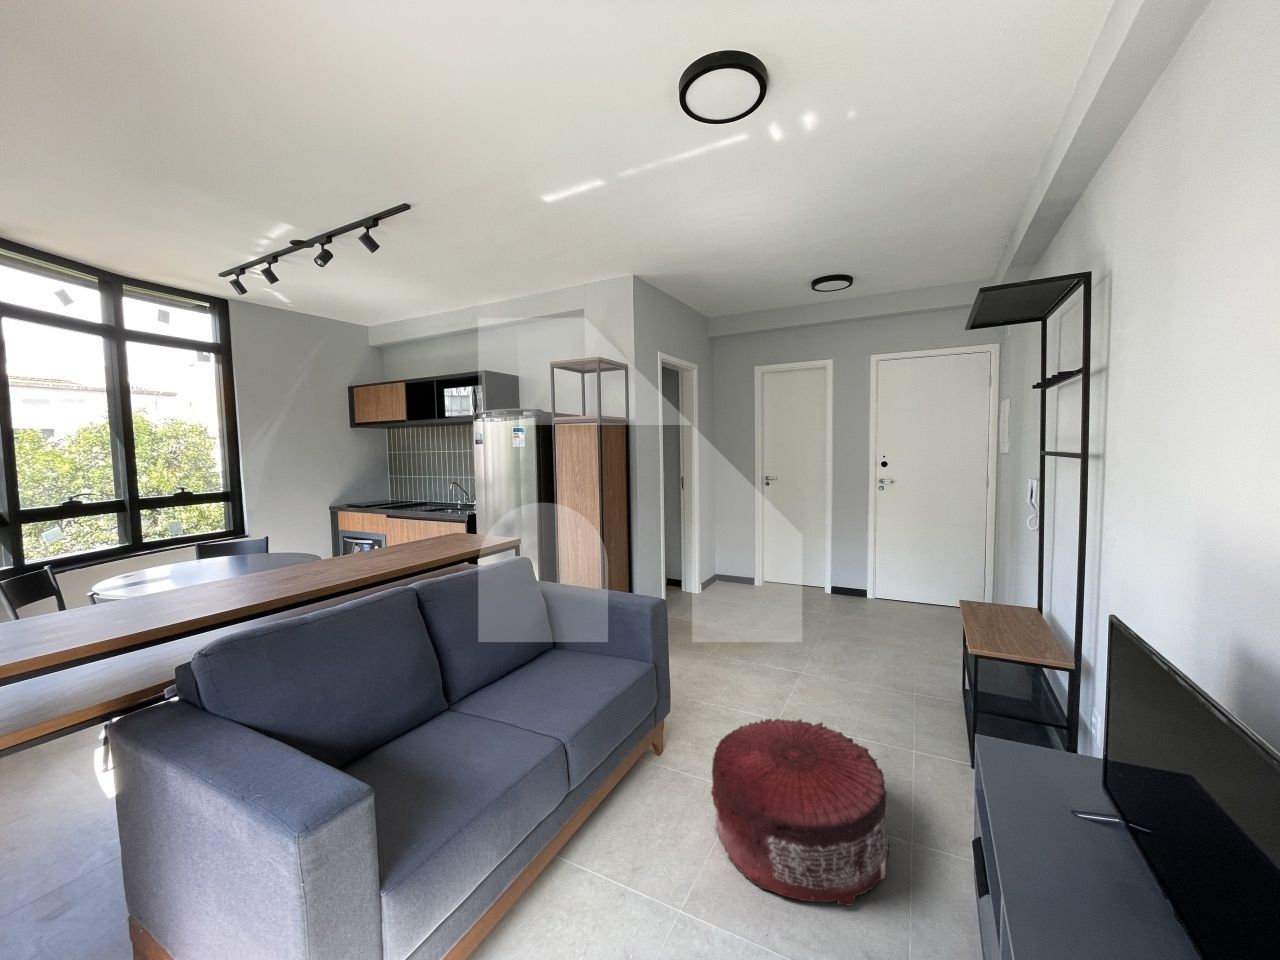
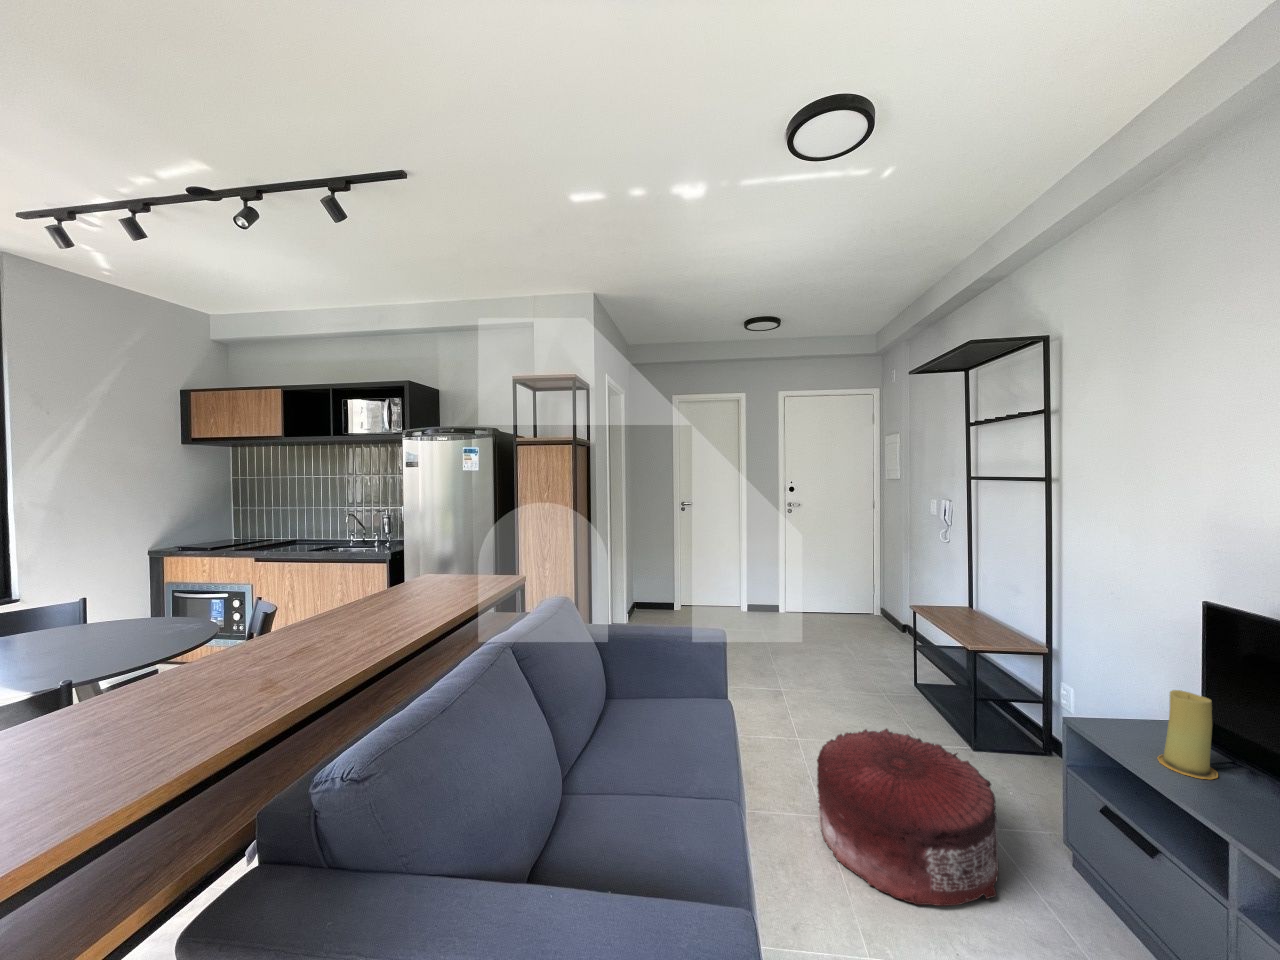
candle: none [1026,723,1091,836] -> present [1157,690,1218,779]

